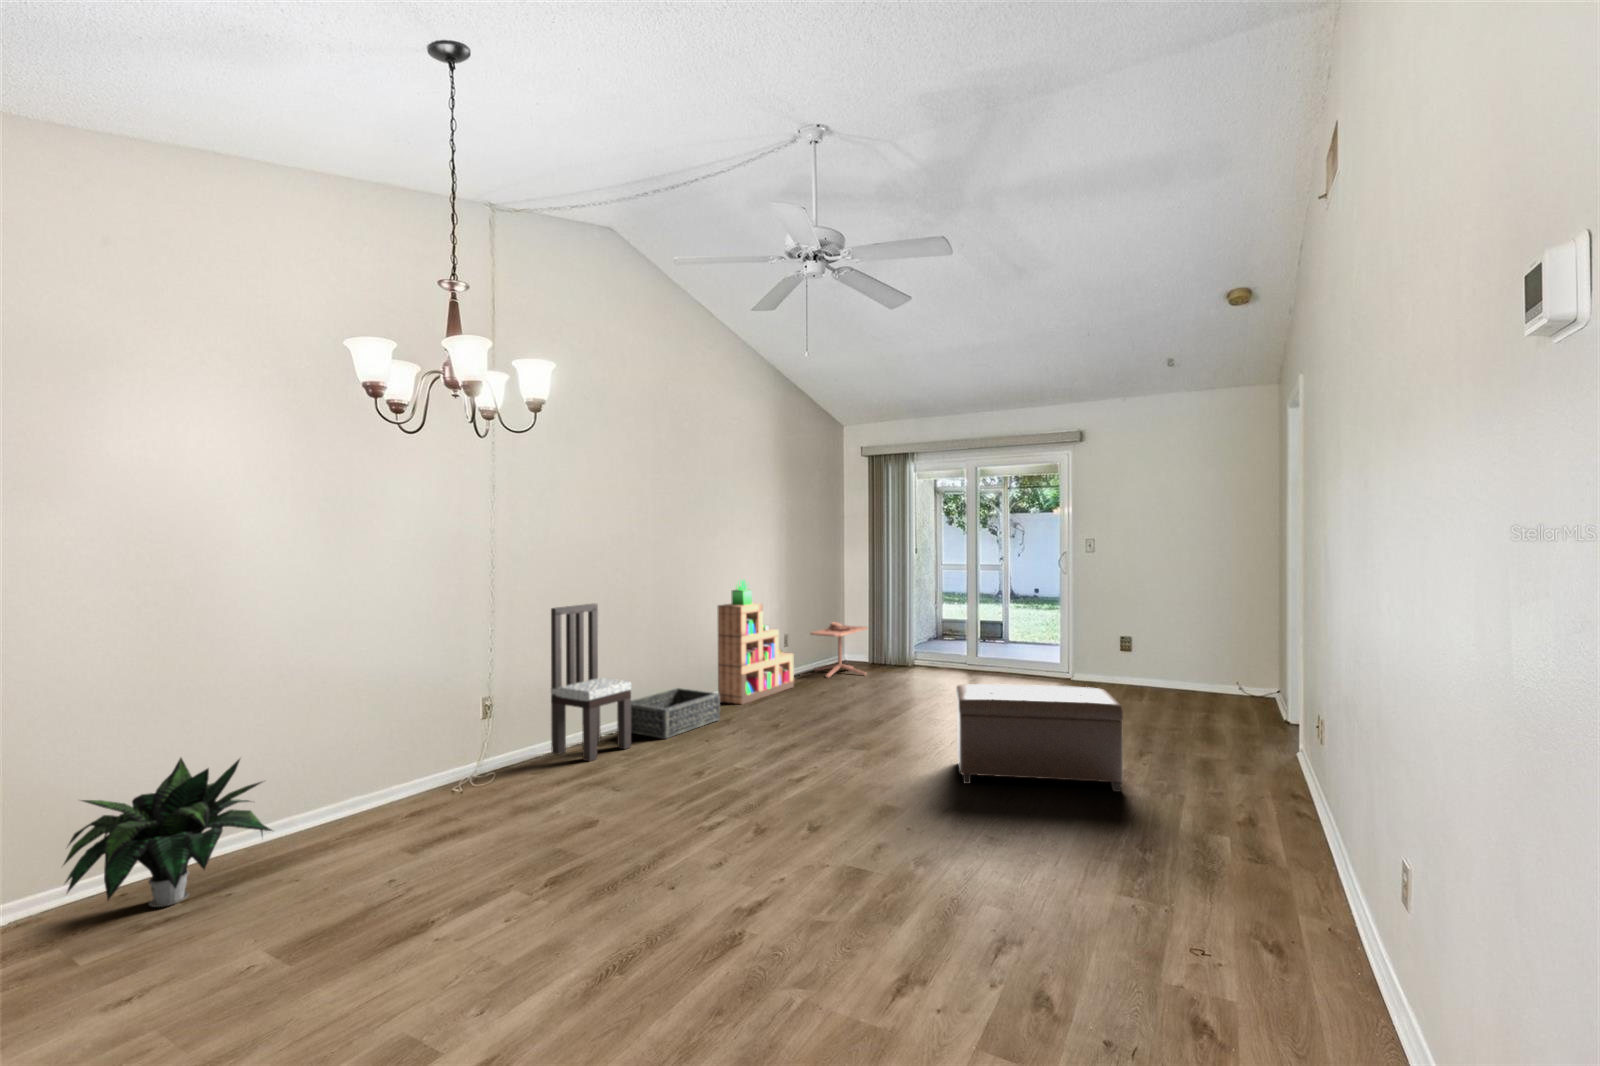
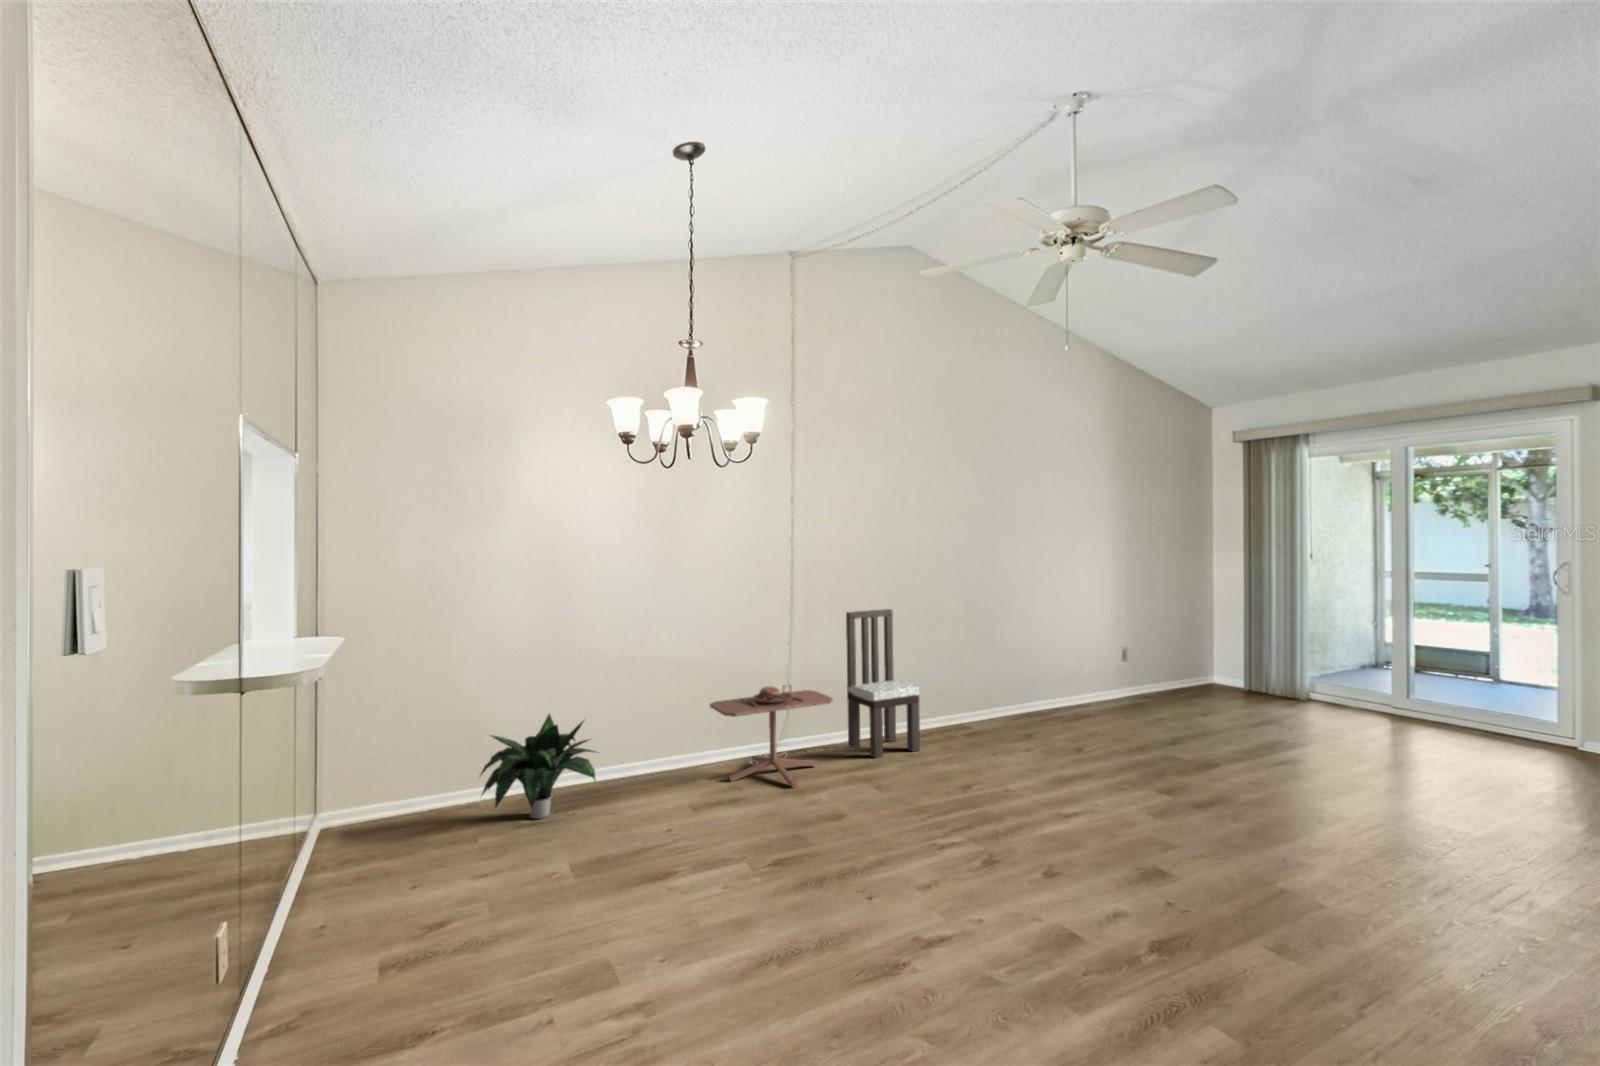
bookshelf: present [718,580,794,704] -> none [1034,588,1130,721]
side table: present [810,622,868,678] -> present [710,687,834,788]
ottoman: present [956,684,1123,792] -> none [1272,734,1552,924]
basket: present [631,688,720,739] -> none [921,696,1024,747]

